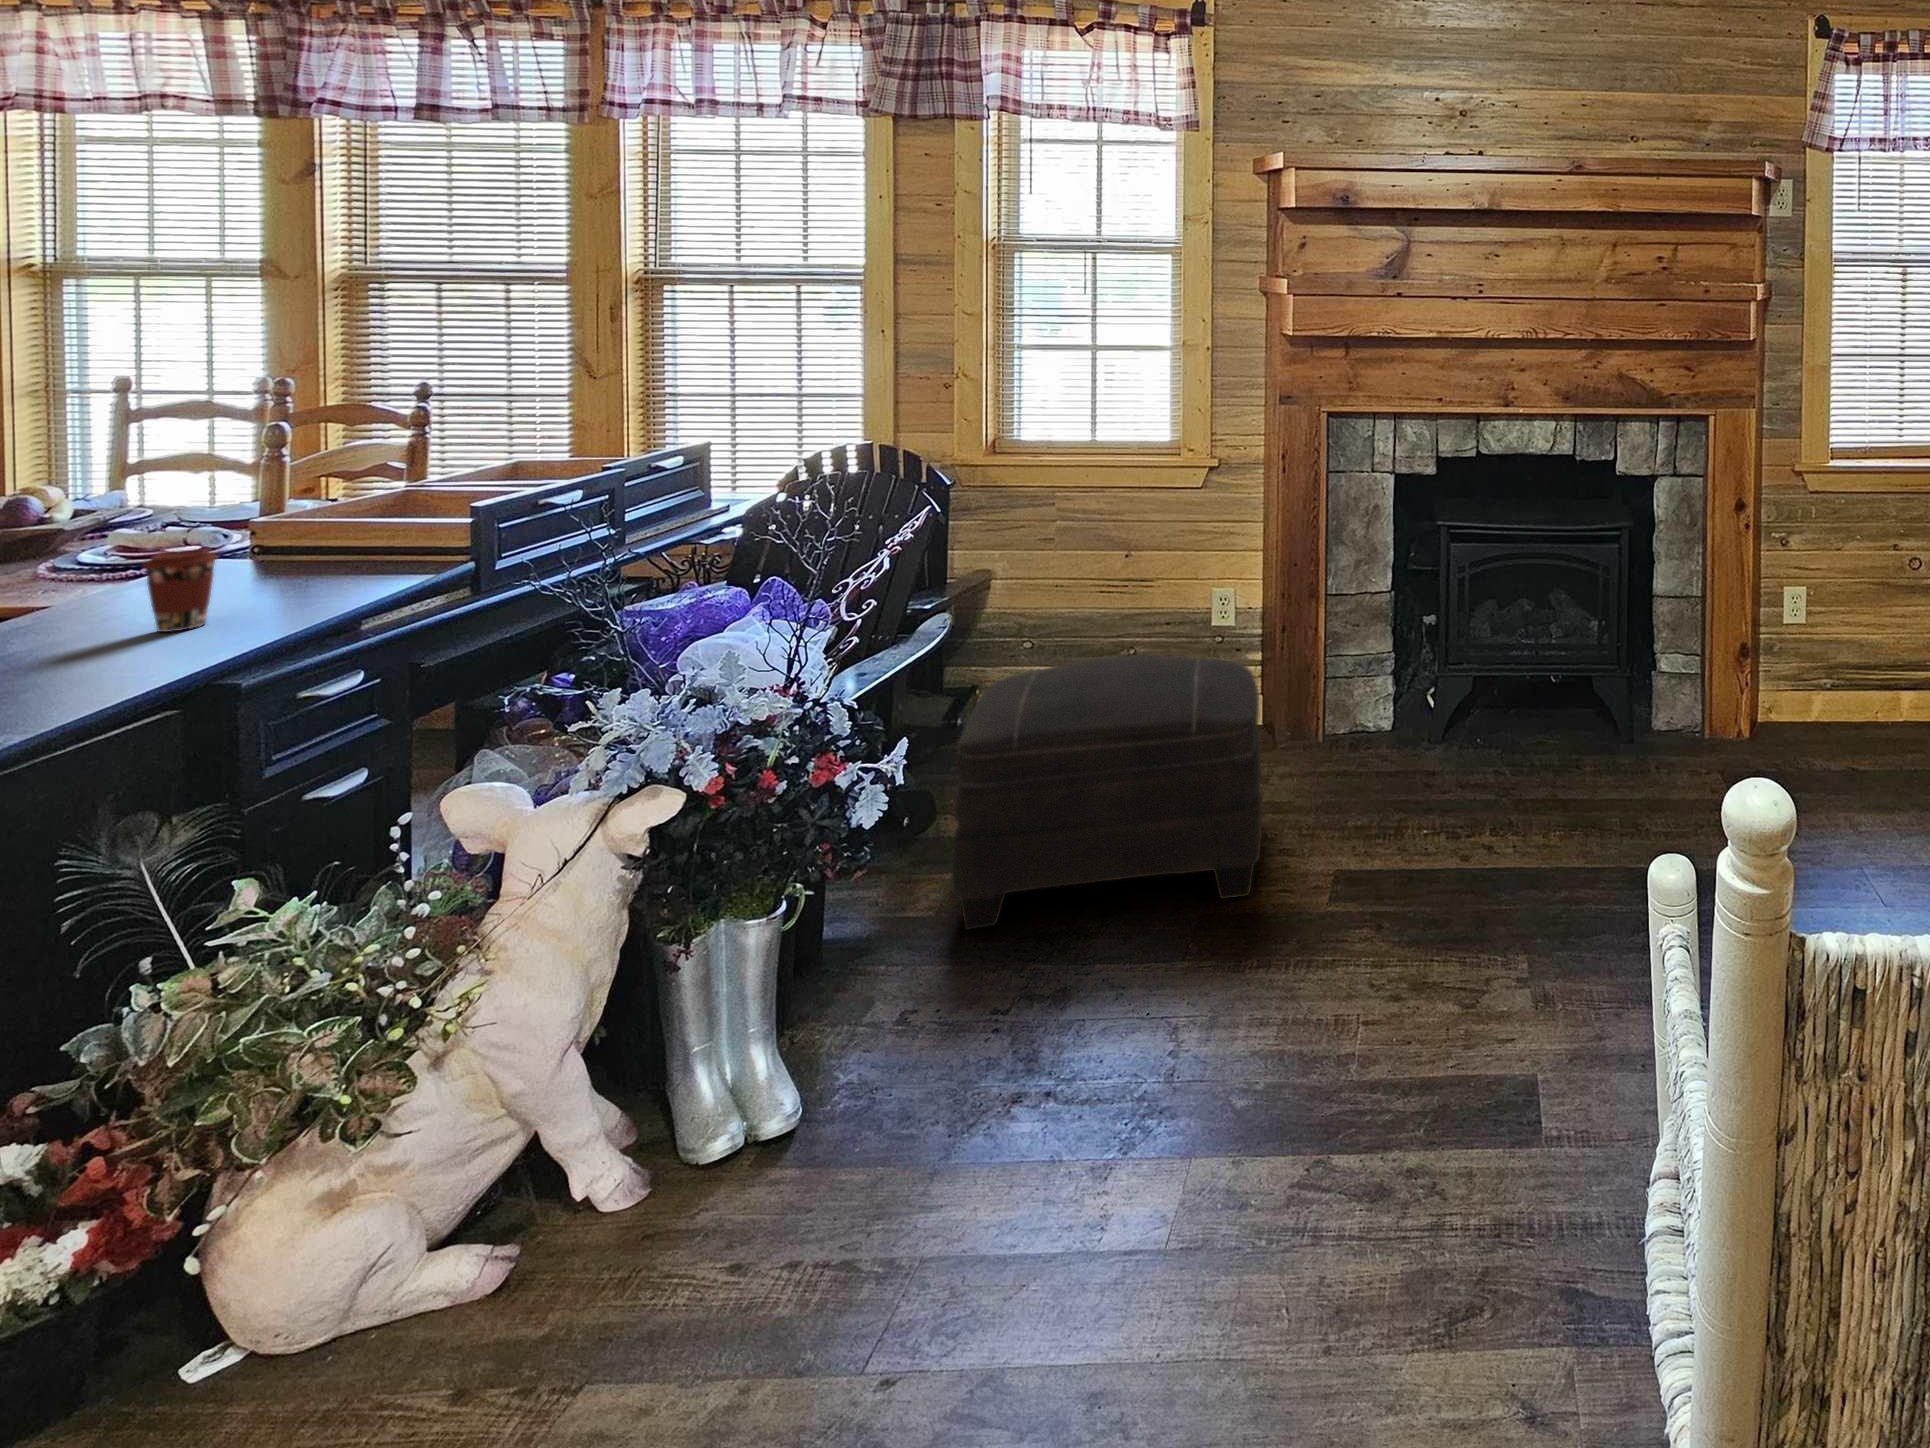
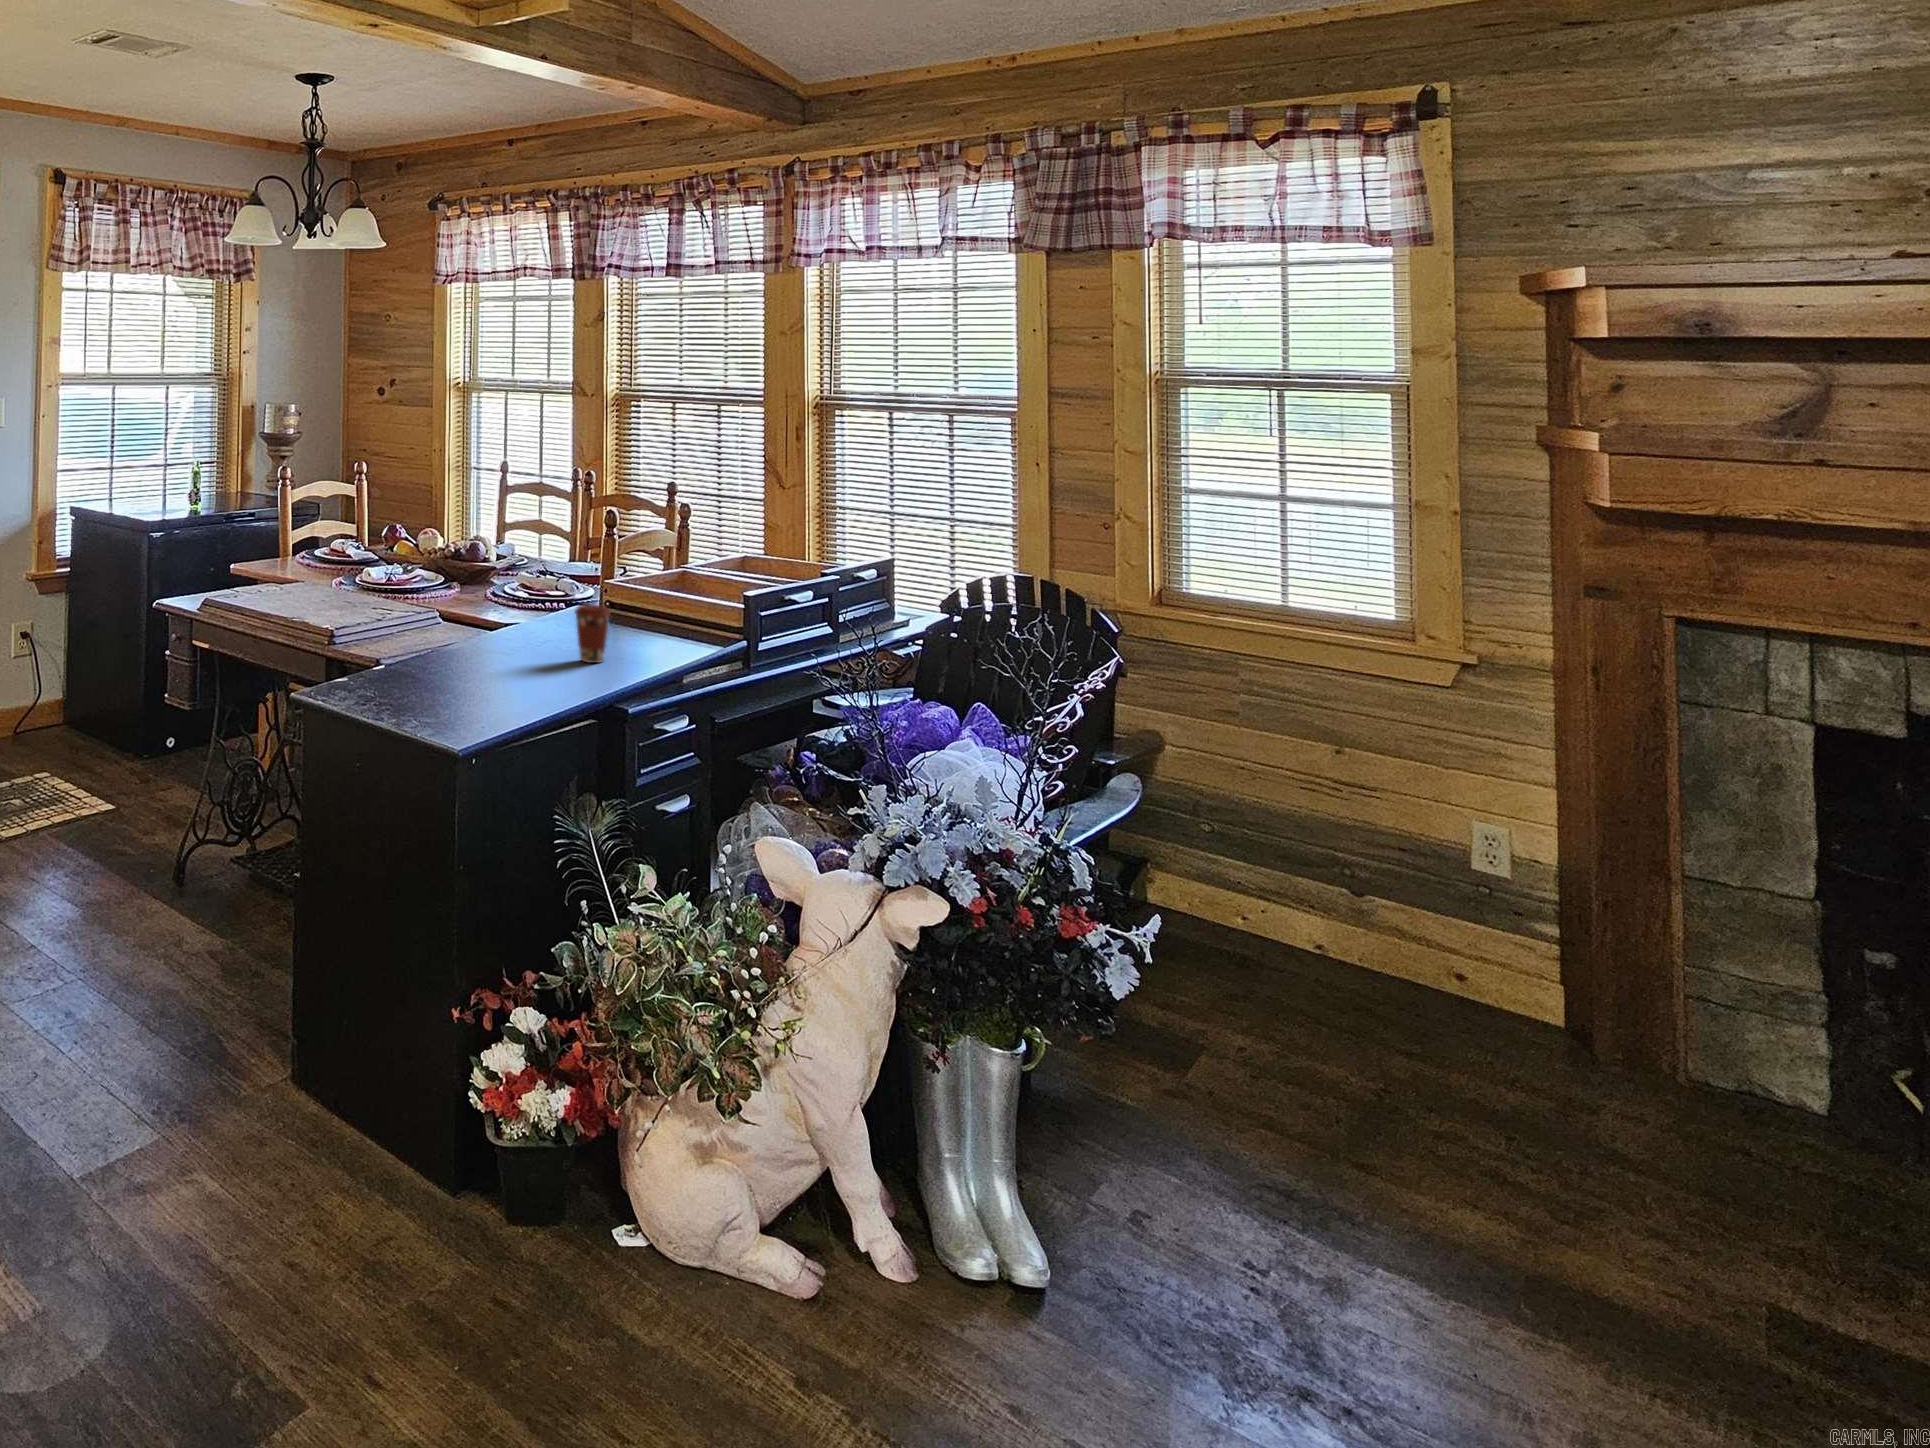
ottoman: present [951,655,1262,930] -> none [1164,874,1616,1286]

